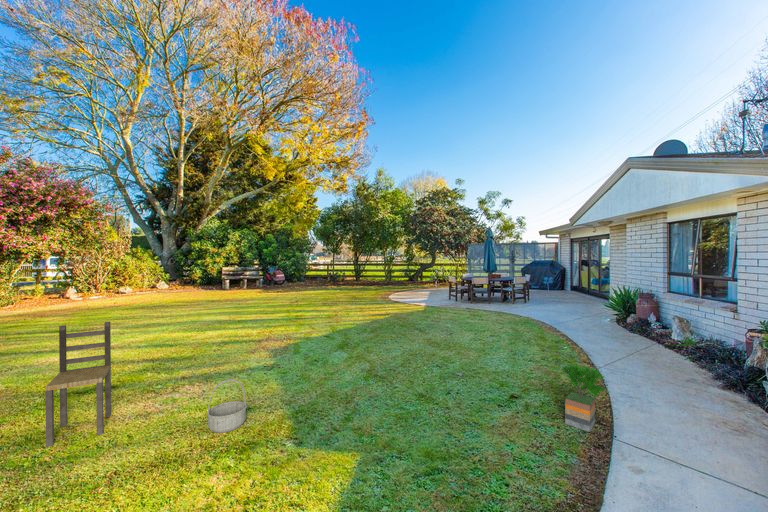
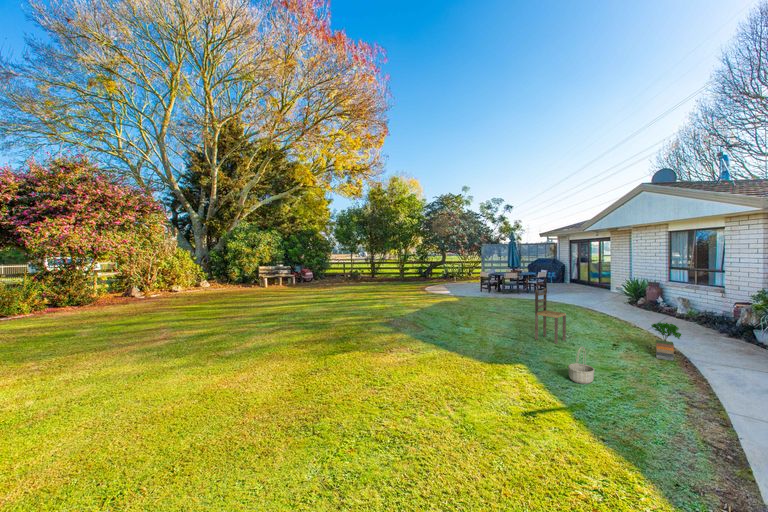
chair: present [45,322,111,447] -> present [535,288,566,344]
basket: present [207,379,247,433] -> present [568,347,595,384]

